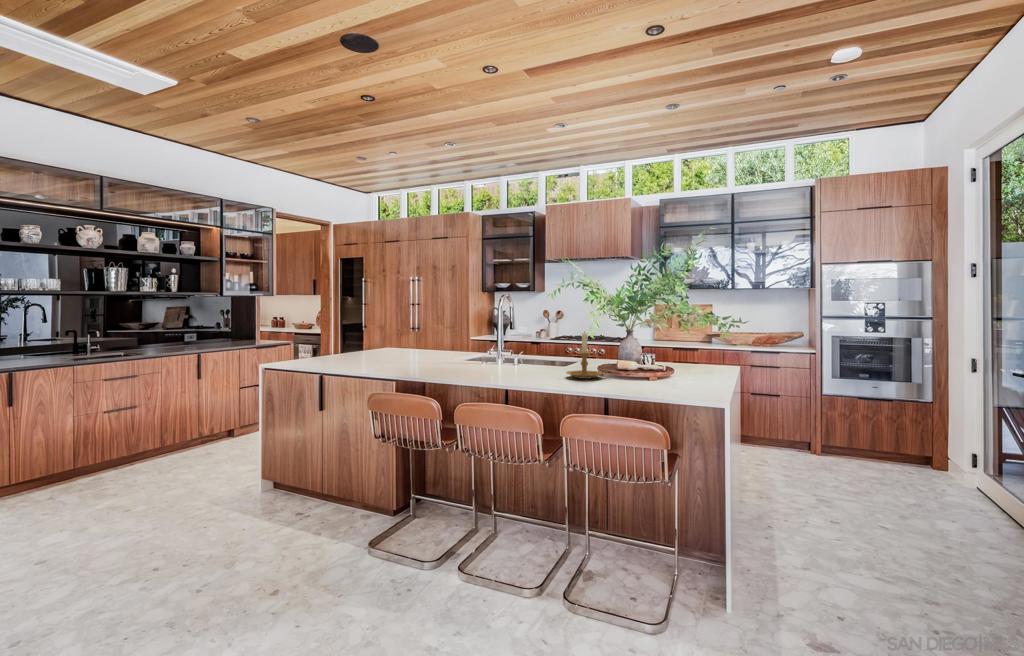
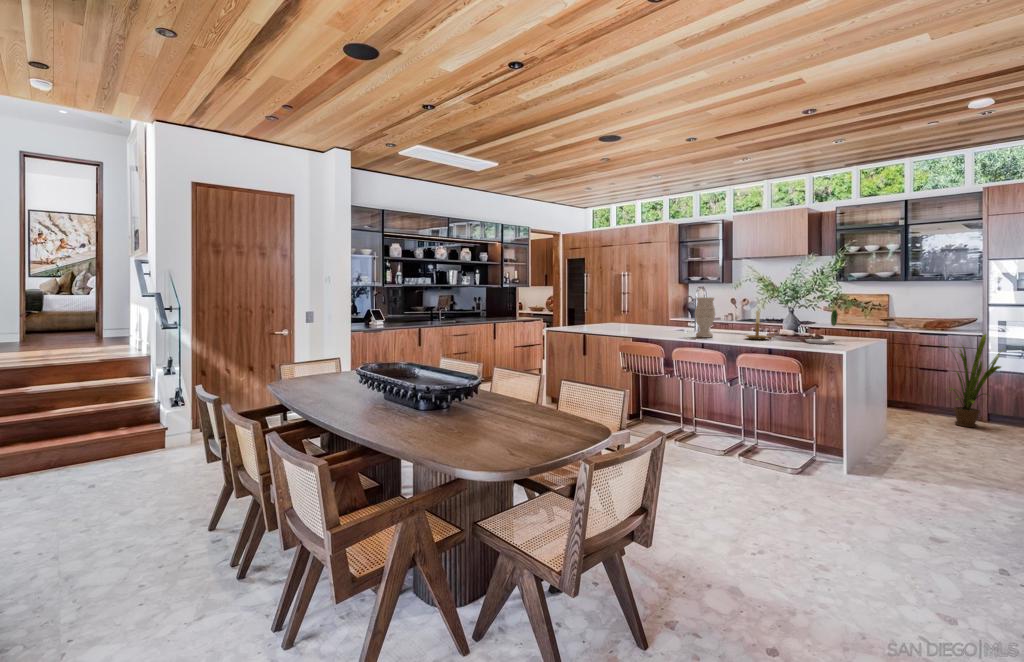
vase: none [492,312,523,377] -> present [695,297,715,337]
plate: none [652,330,694,385] -> present [806,310,838,344]
house plant: none [776,352,846,467] -> present [951,334,1001,427]

